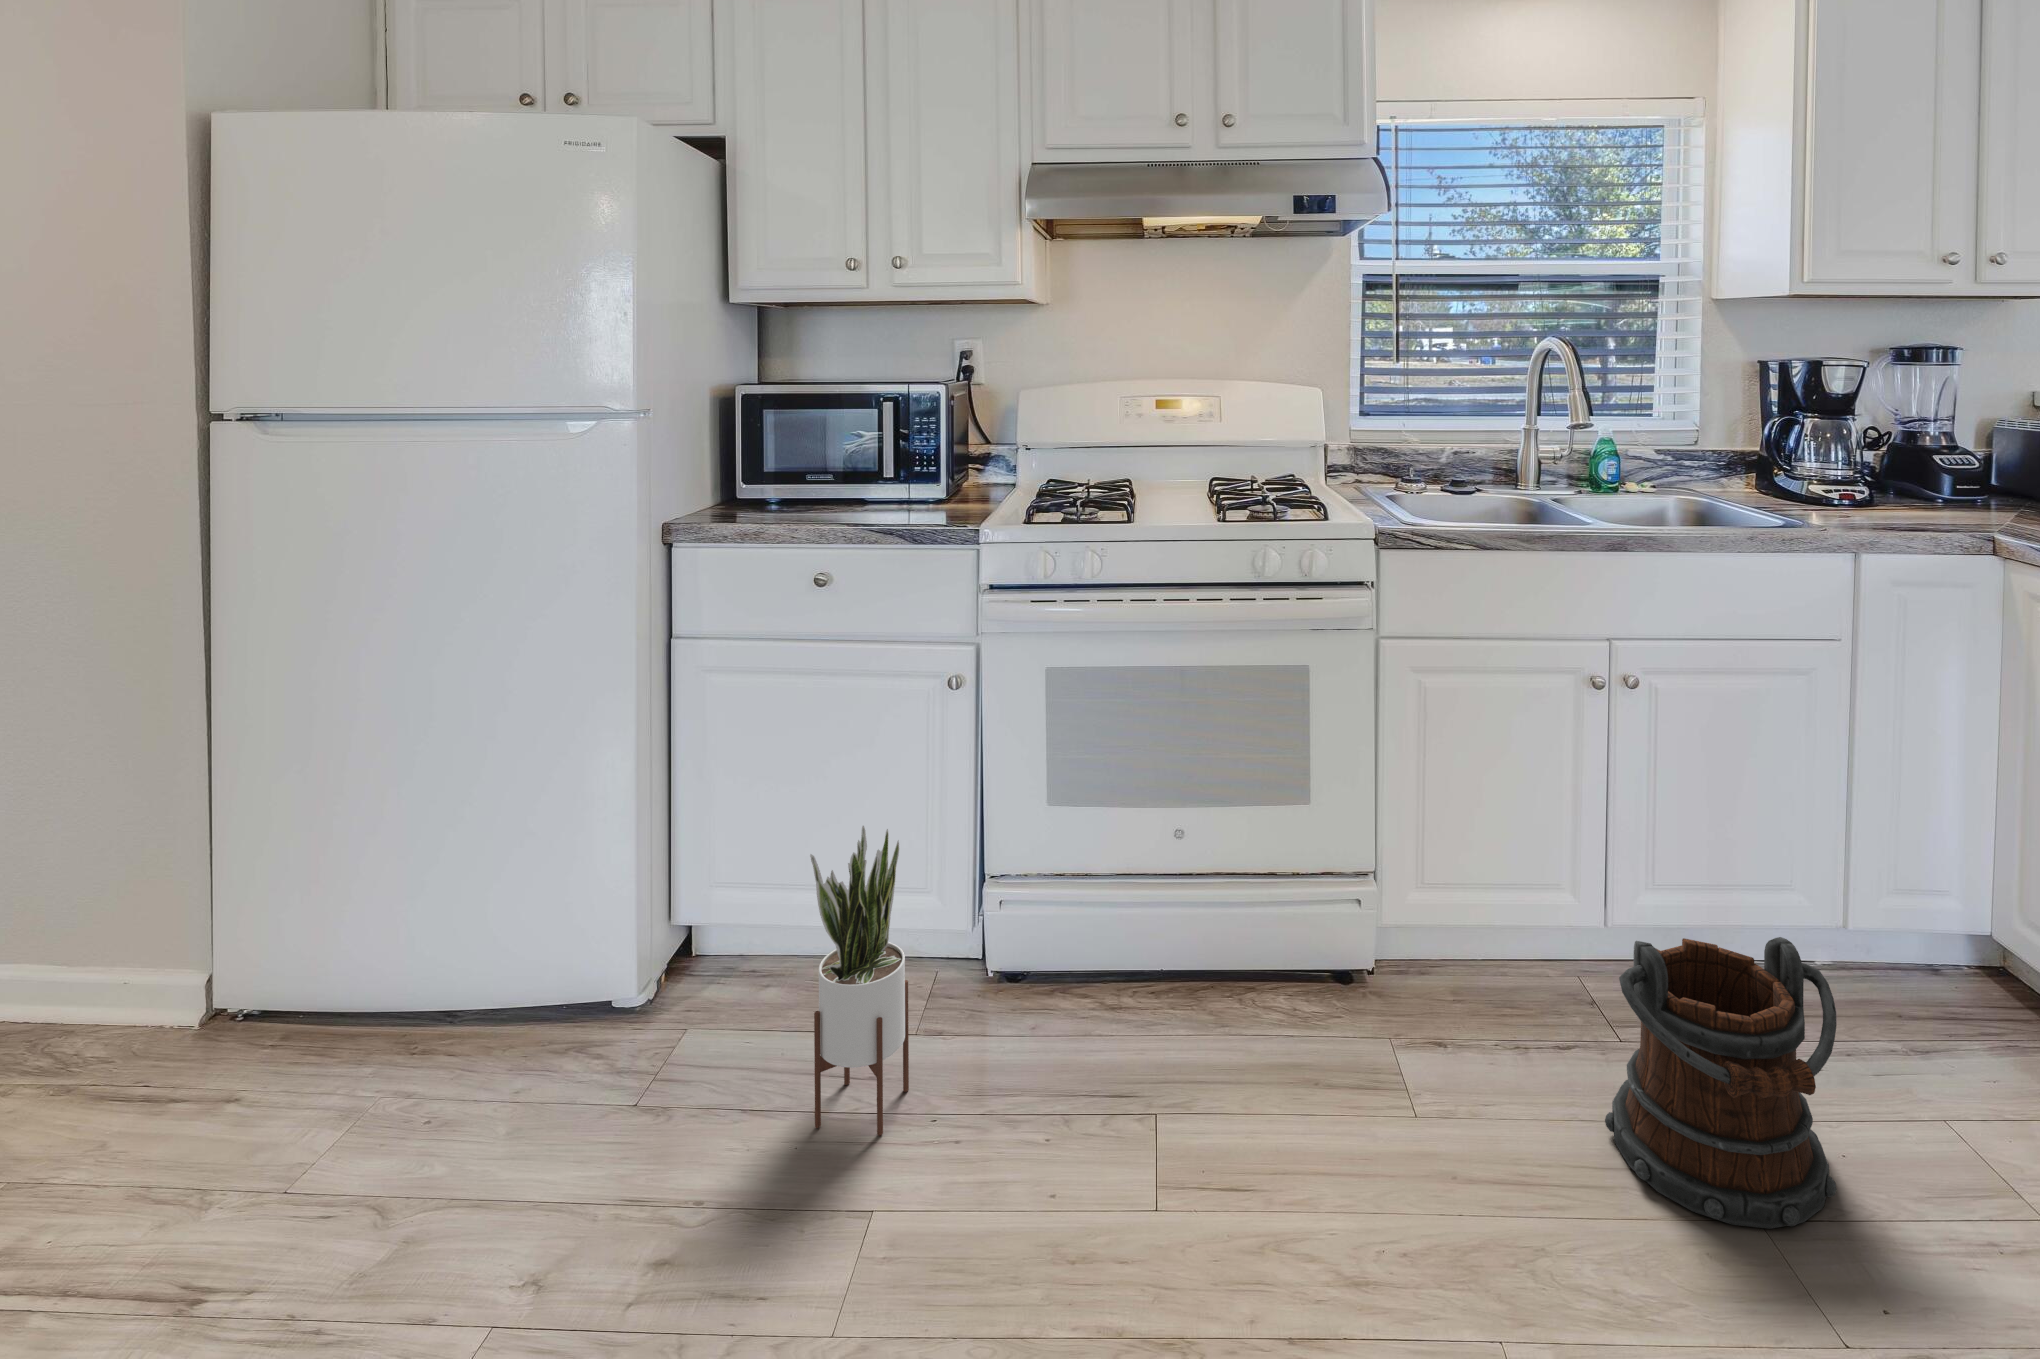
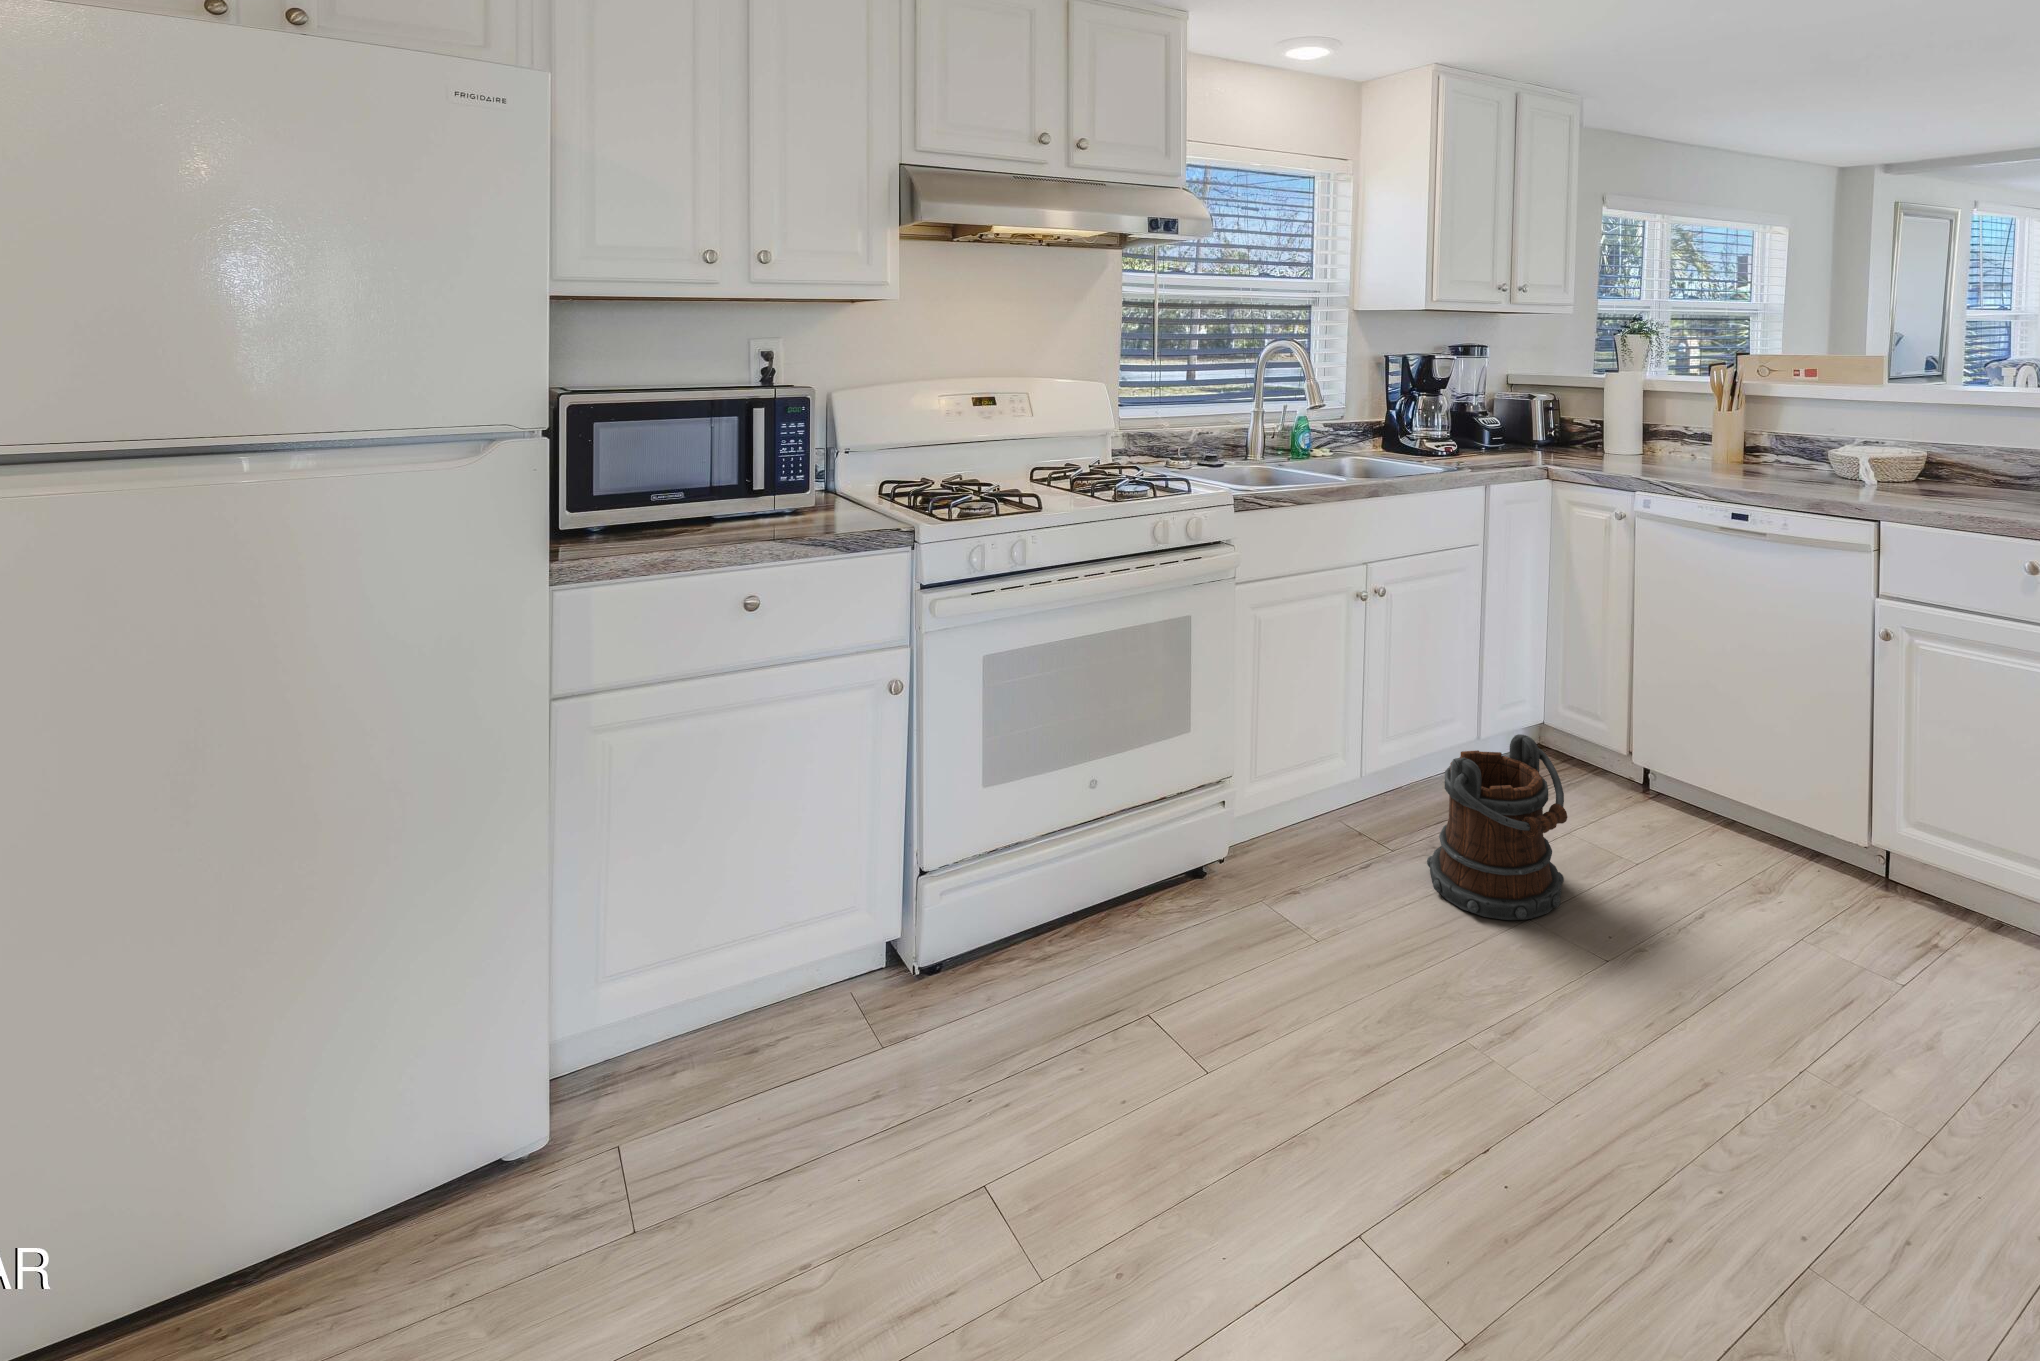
potted plant: present [810,826,909,1136] -> none [865,828,950,1133]

